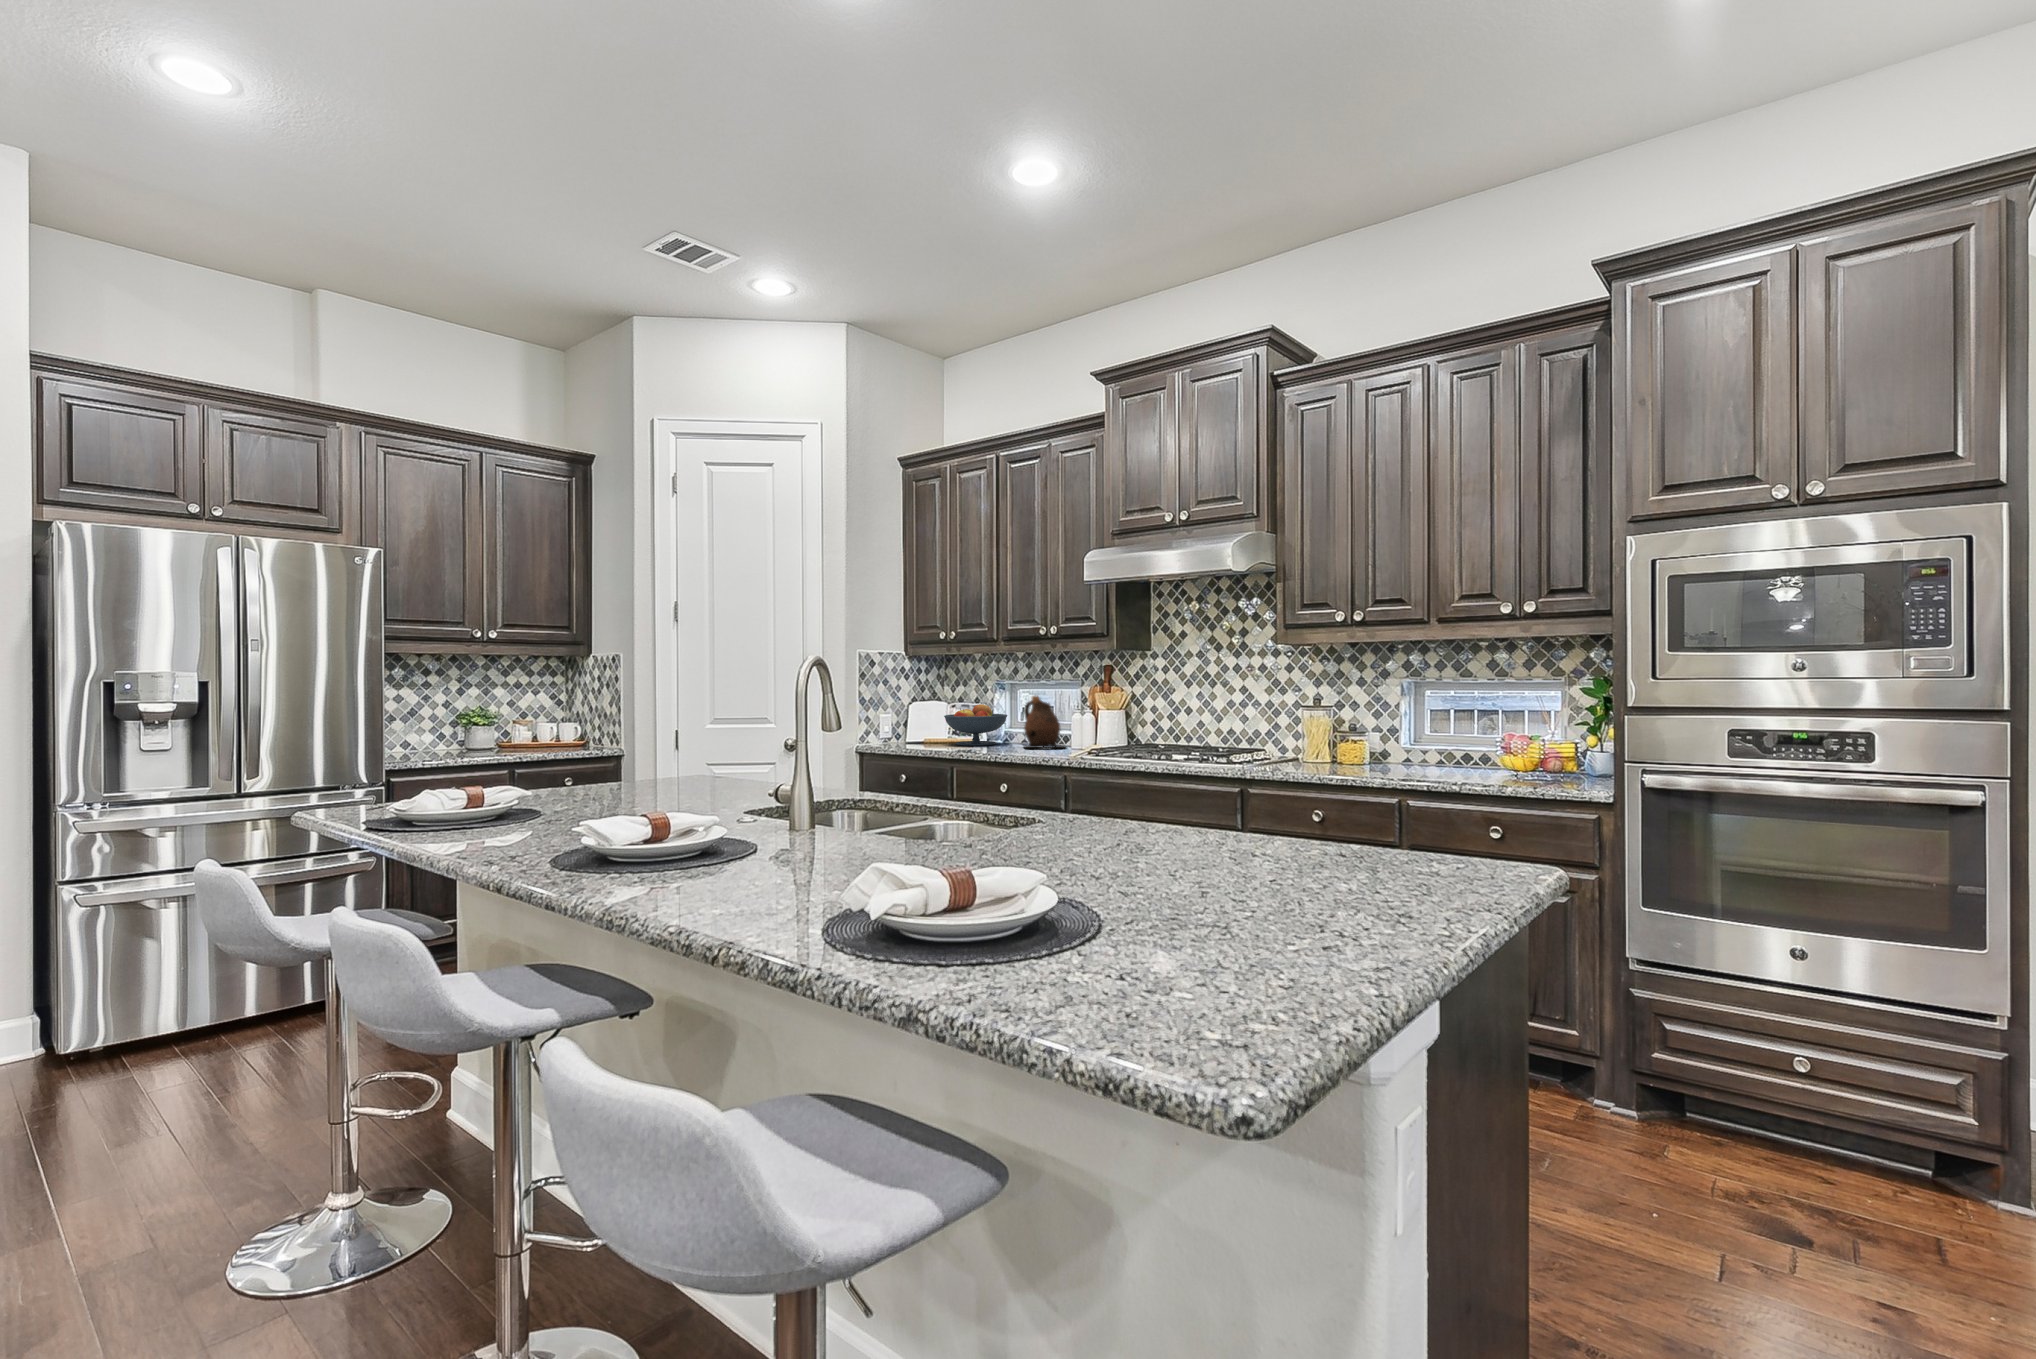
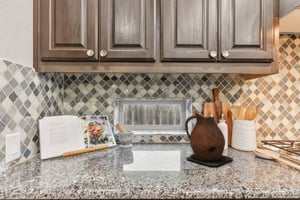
fruit bowl: present [944,704,1007,746] -> none [97,118,160,165]

